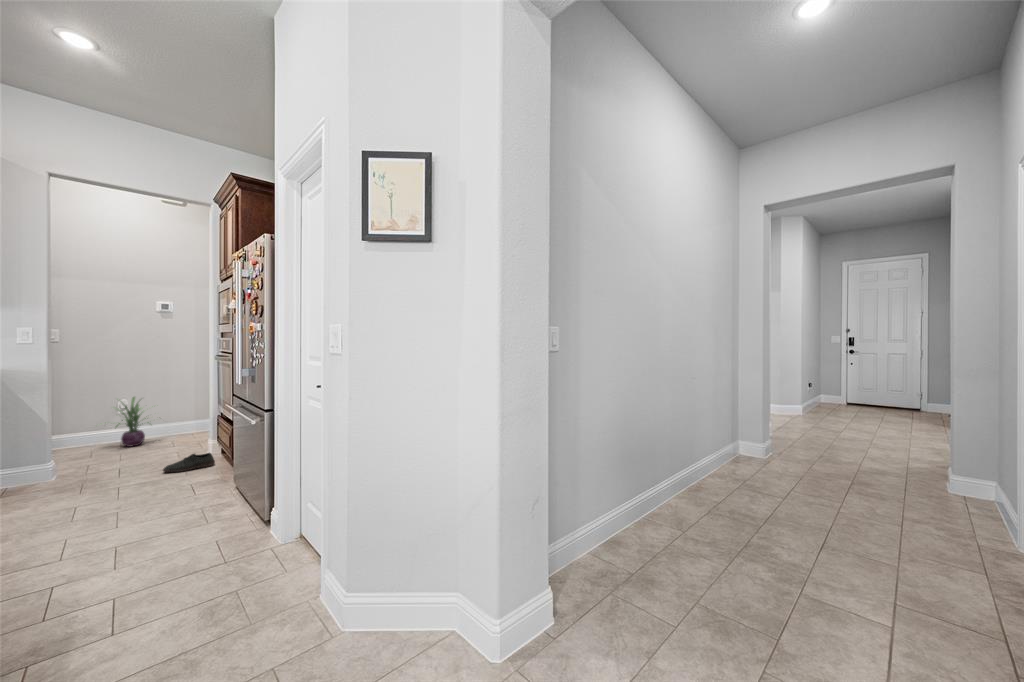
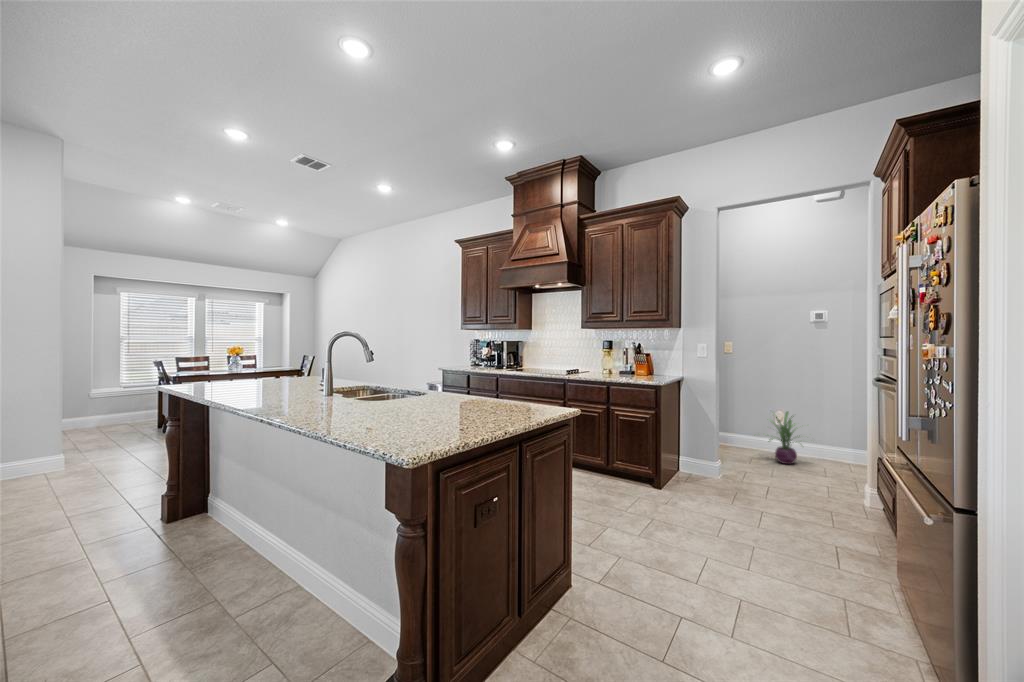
shoe: present [163,453,215,472] -> none [807,501,873,526]

